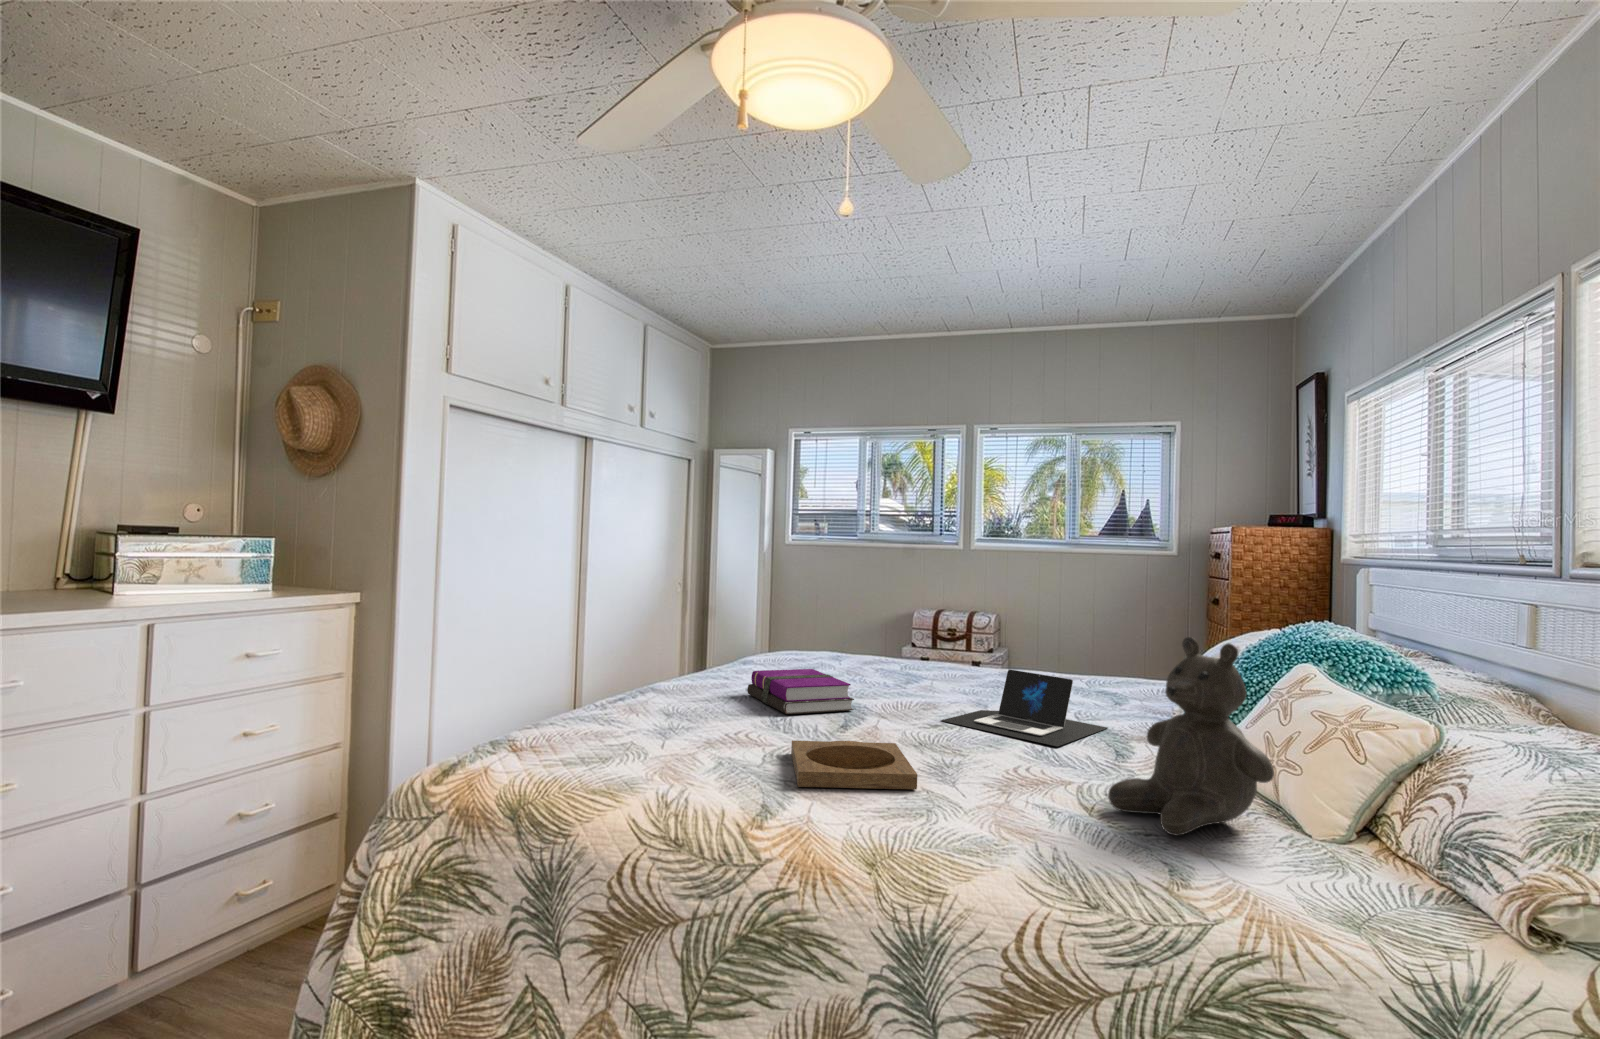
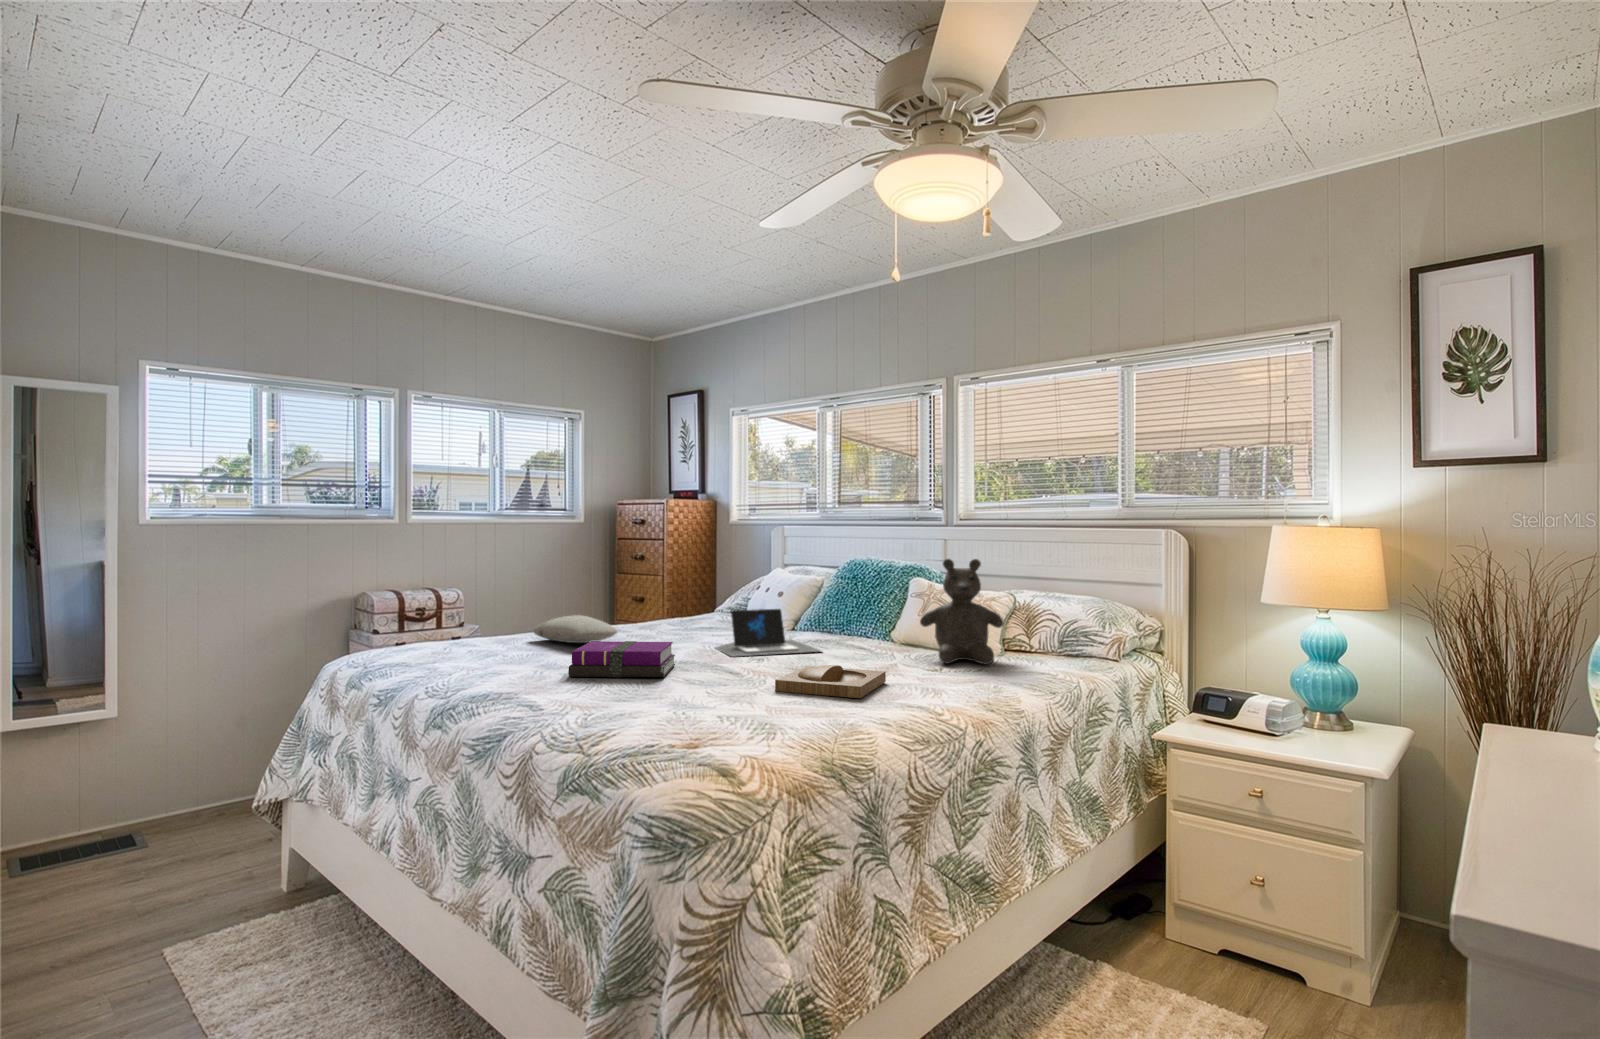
pillow: none [863,648,942,676] -> present [534,615,617,643]

